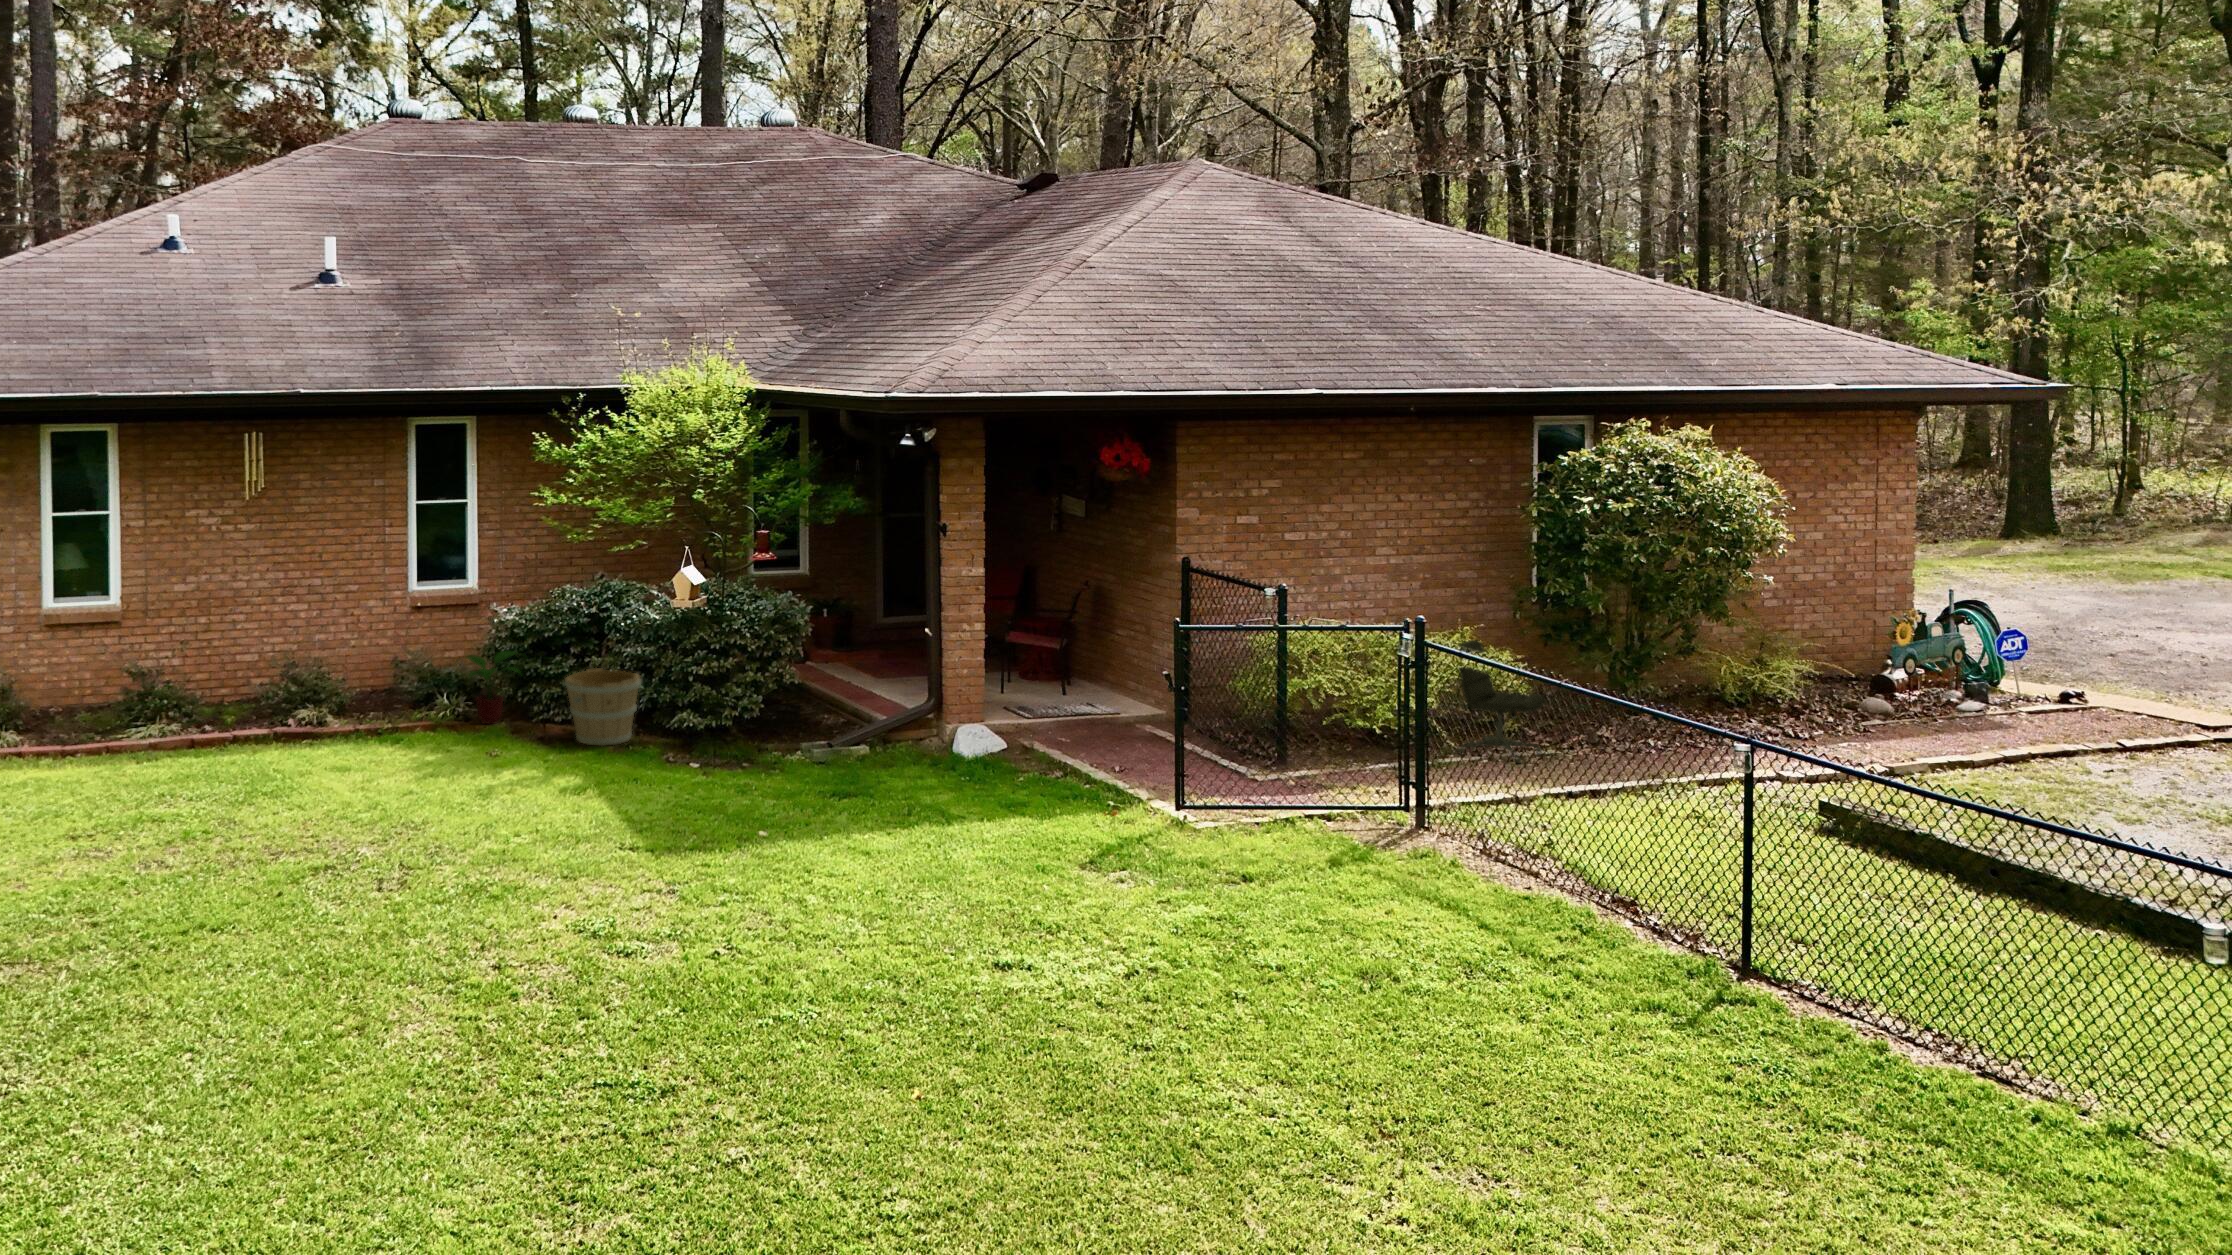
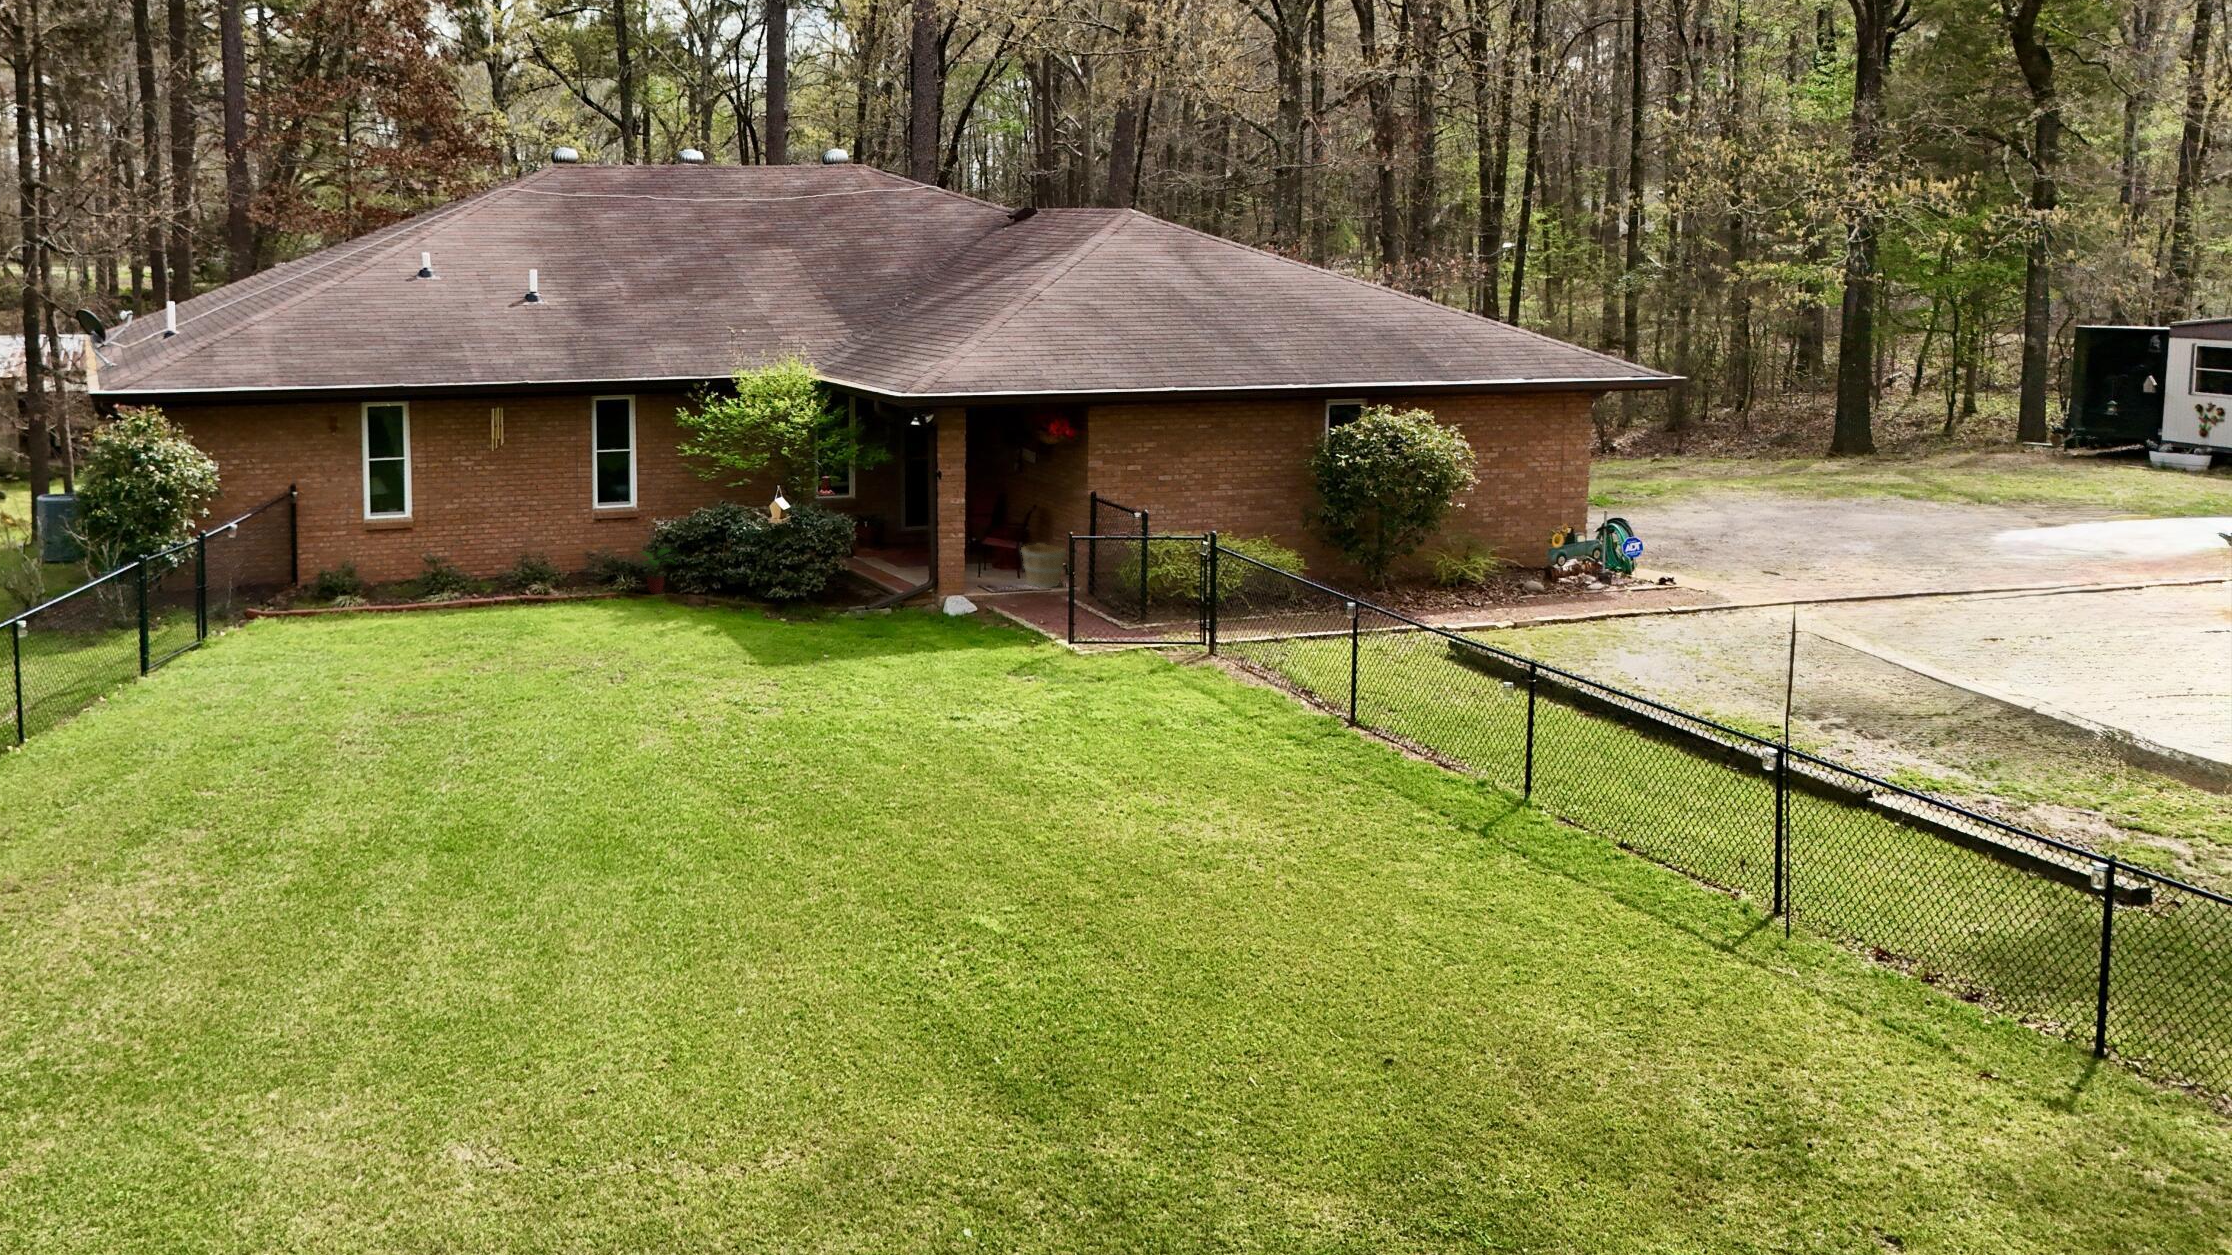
chair: present [1457,640,1545,764] -> none [1253,546,1309,621]
wooden bucket: present [565,668,641,746] -> present [1021,543,1066,588]

